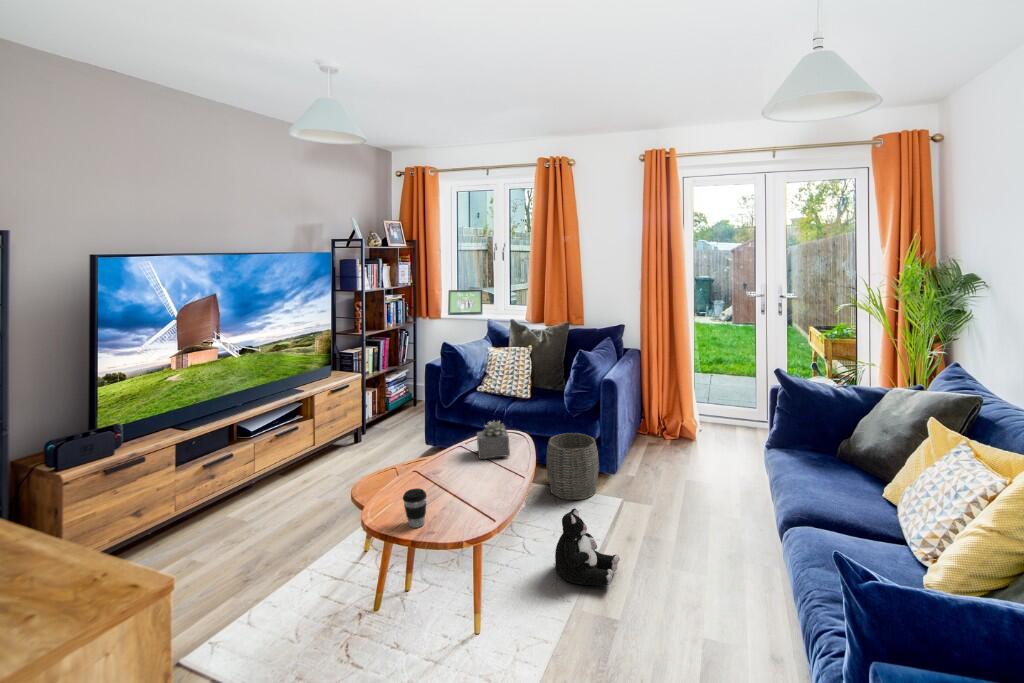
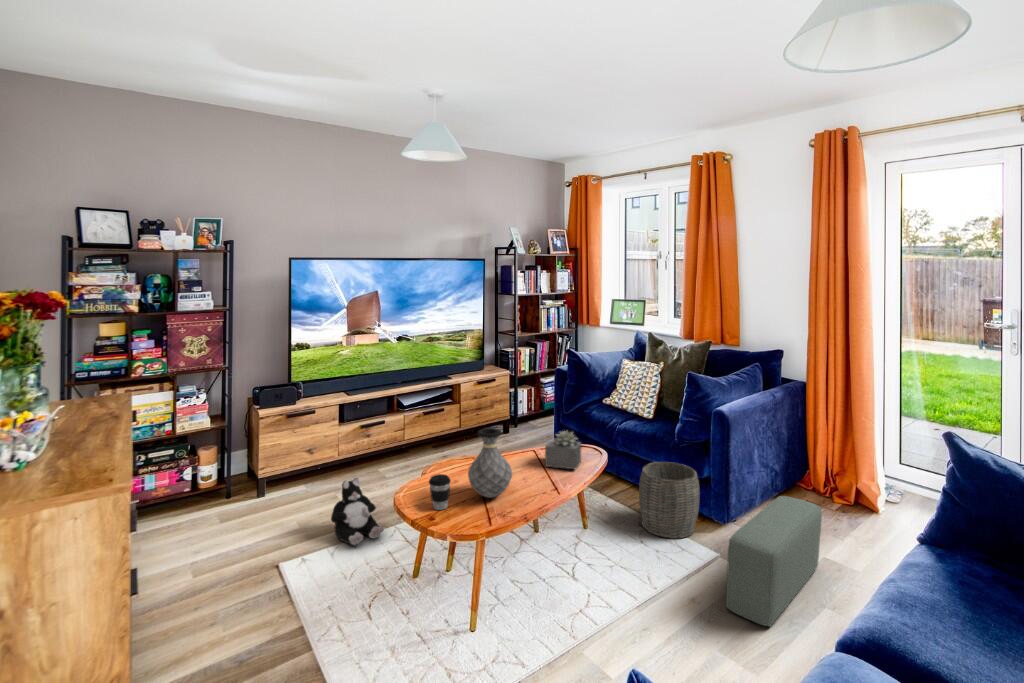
vase: none [431,430,477,502] -> present [468,428,512,498]
pouf: none [658,443,700,548] -> present [726,496,822,626]
plush toy: present [555,508,620,586] -> present [331,478,384,545]

